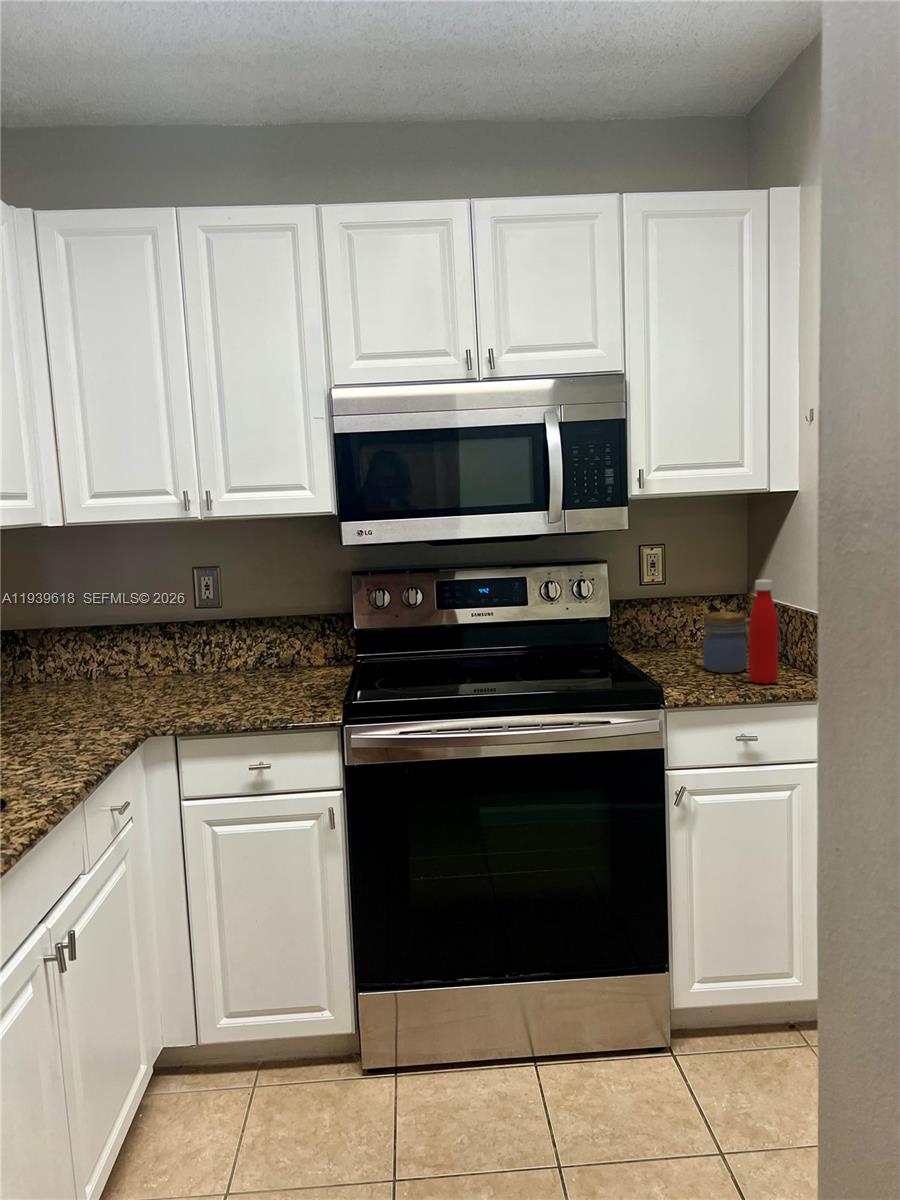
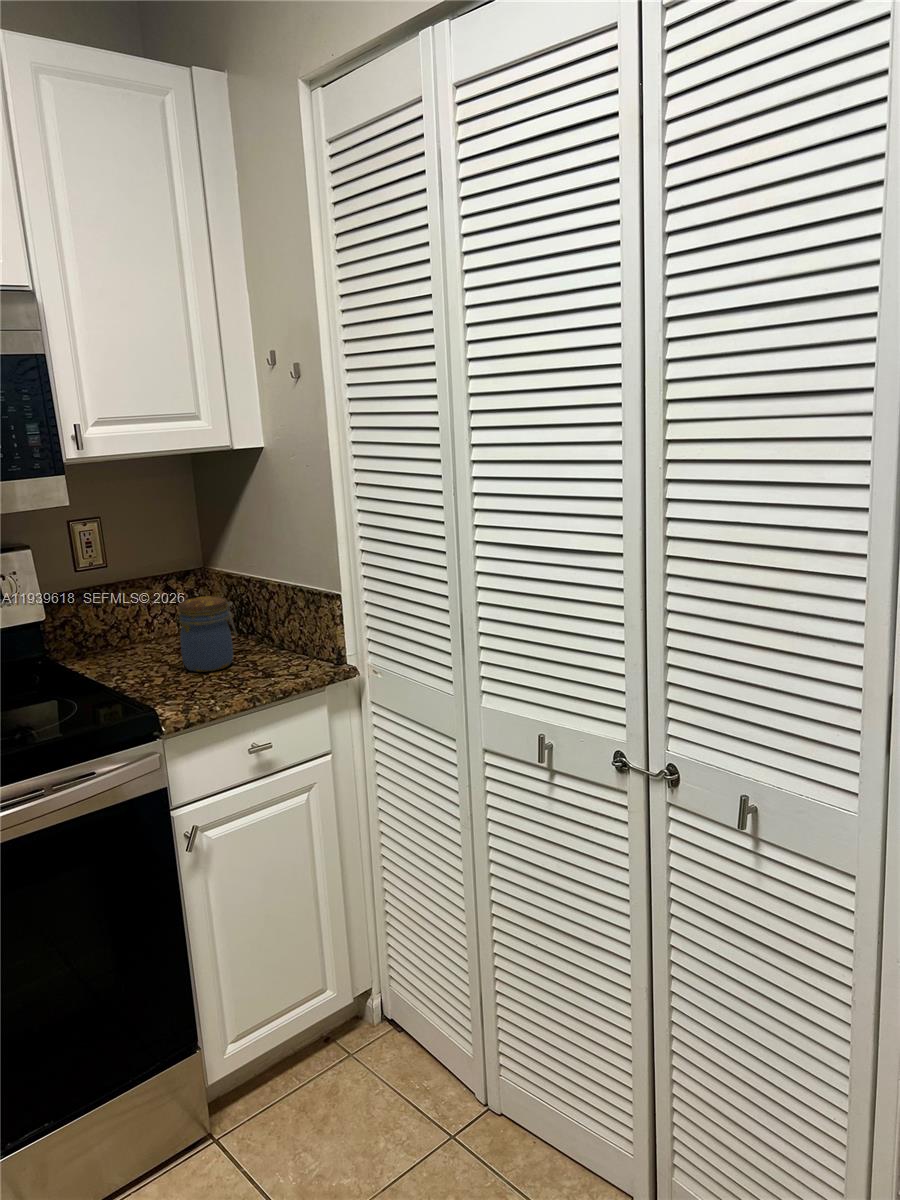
bottle: present [749,579,778,684] -> none [241,556,278,680]

